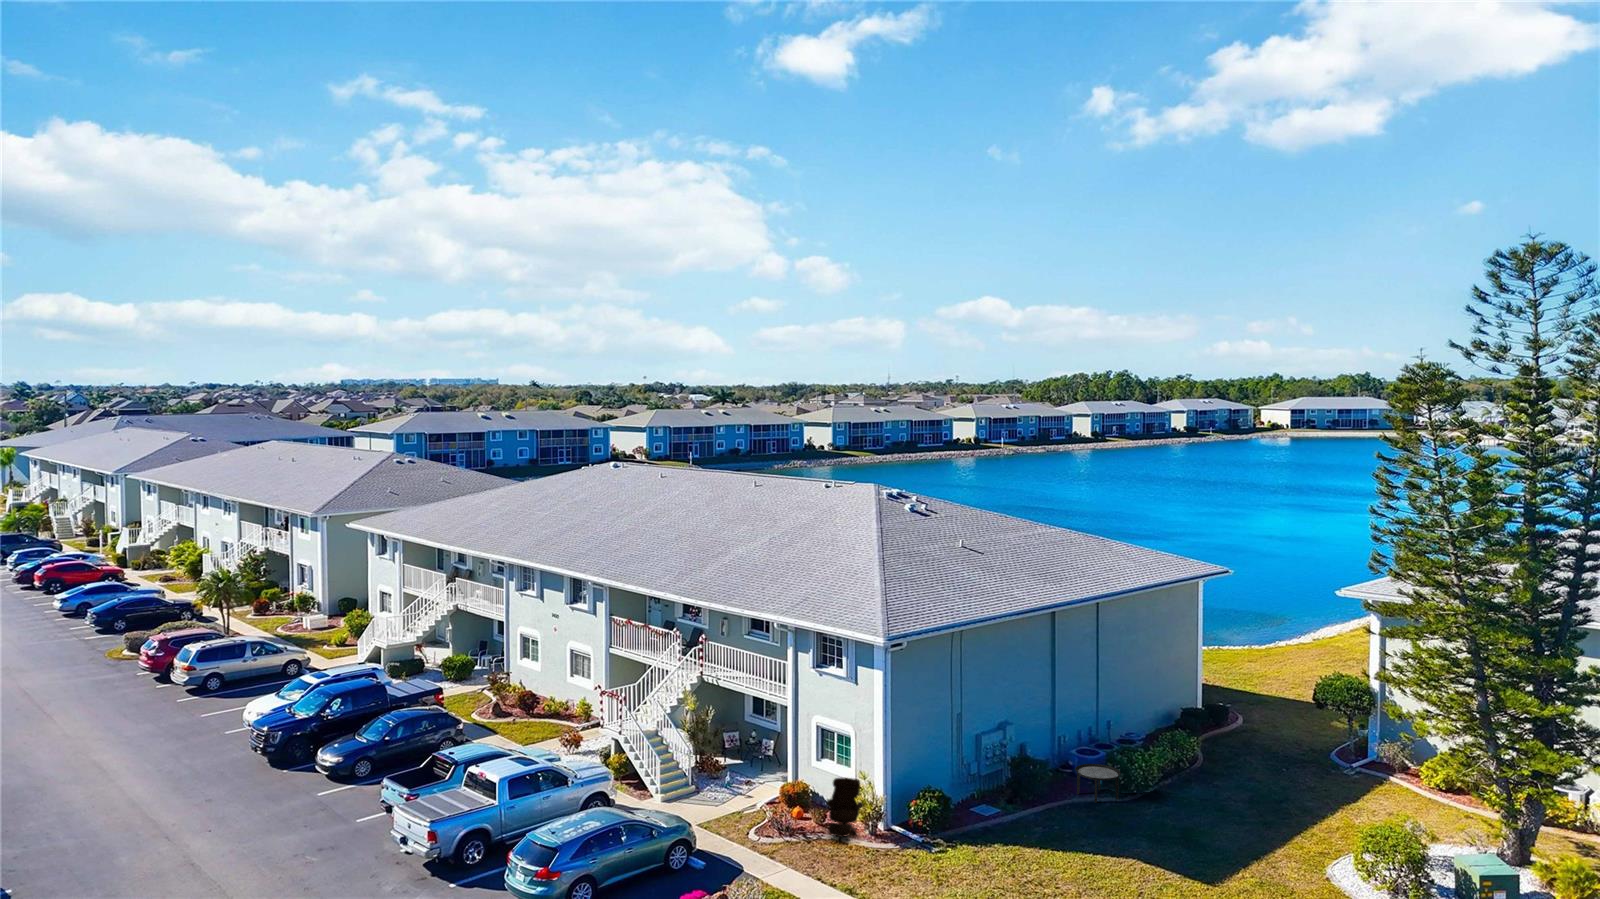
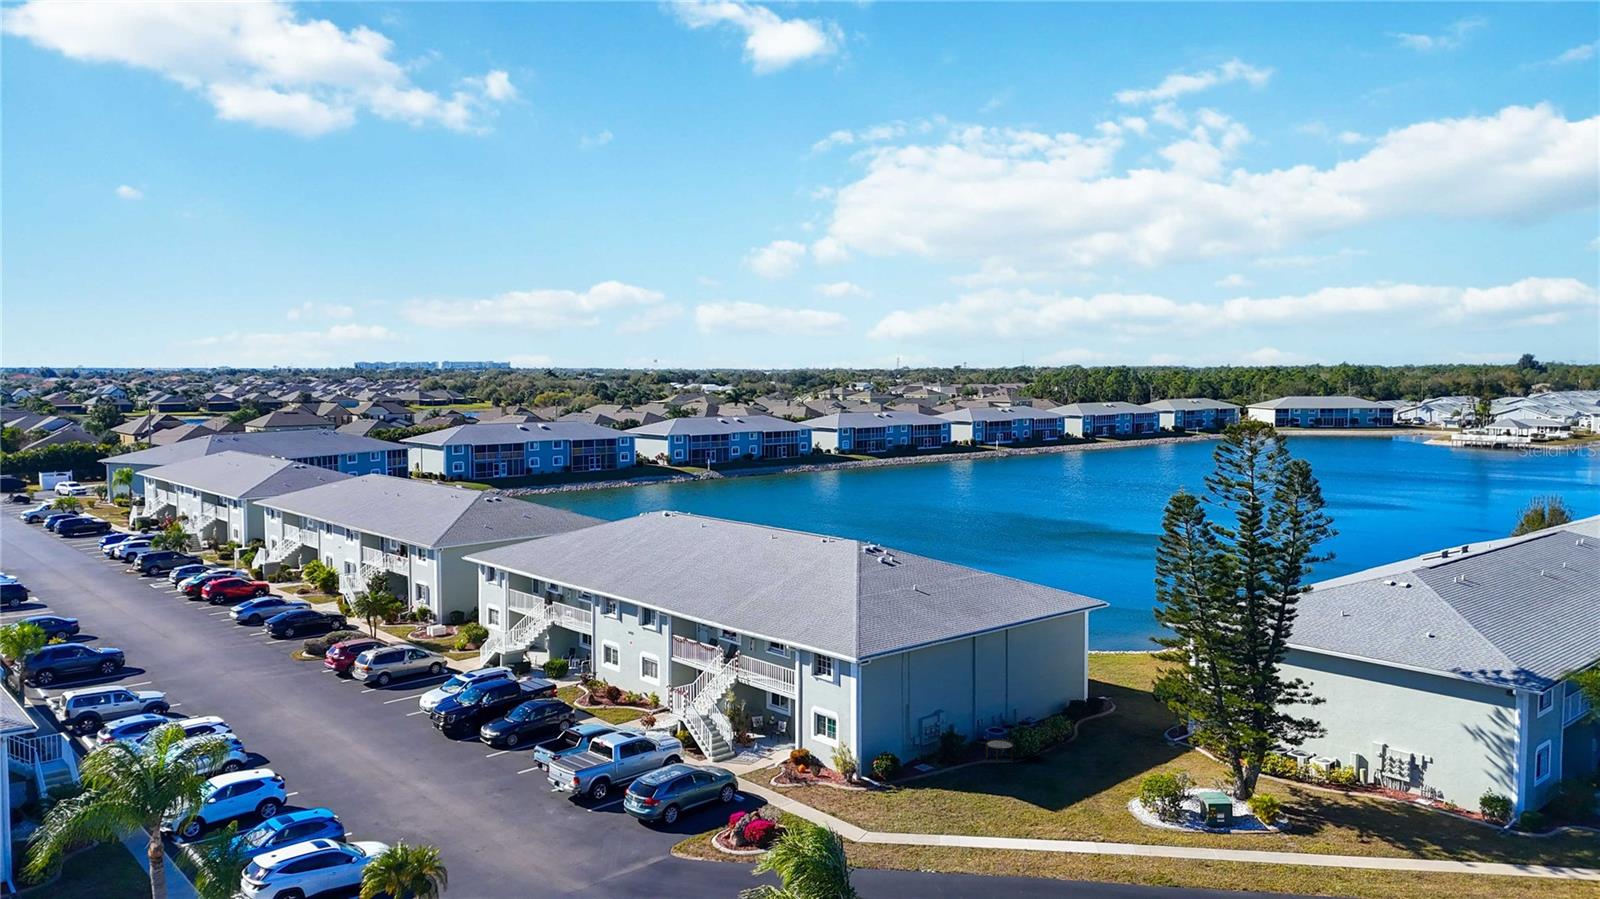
lounge chair: present [826,778,864,839] -> none [820,747,844,787]

